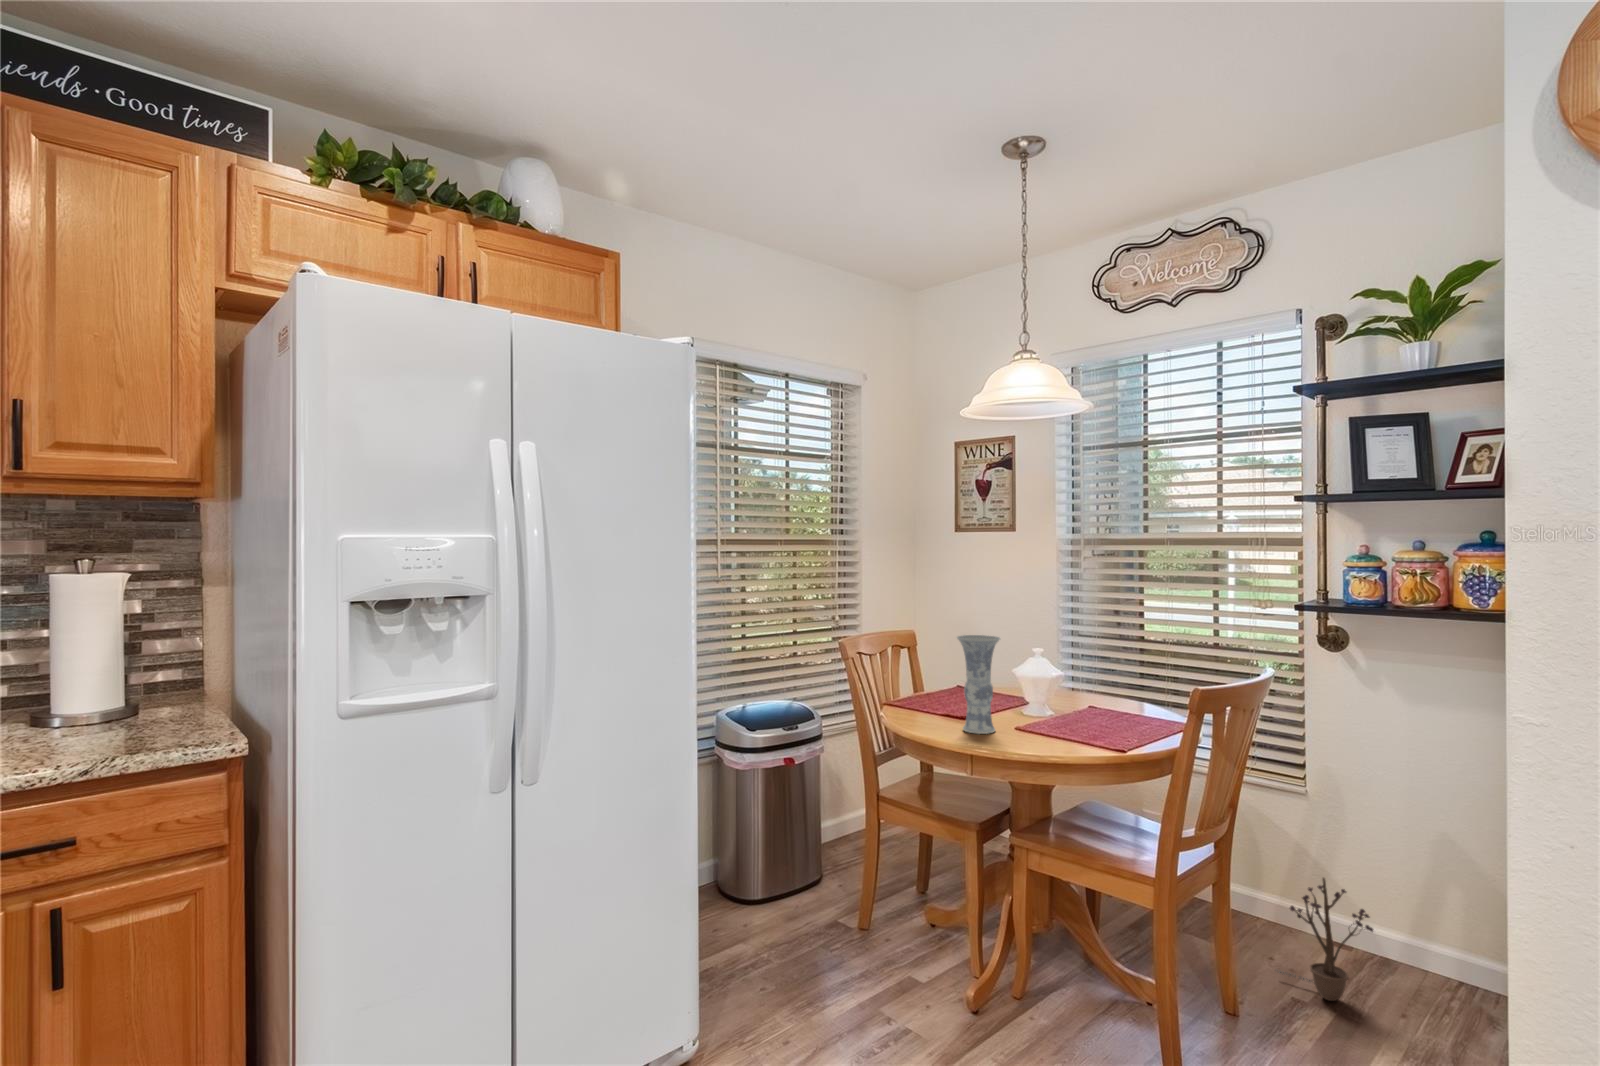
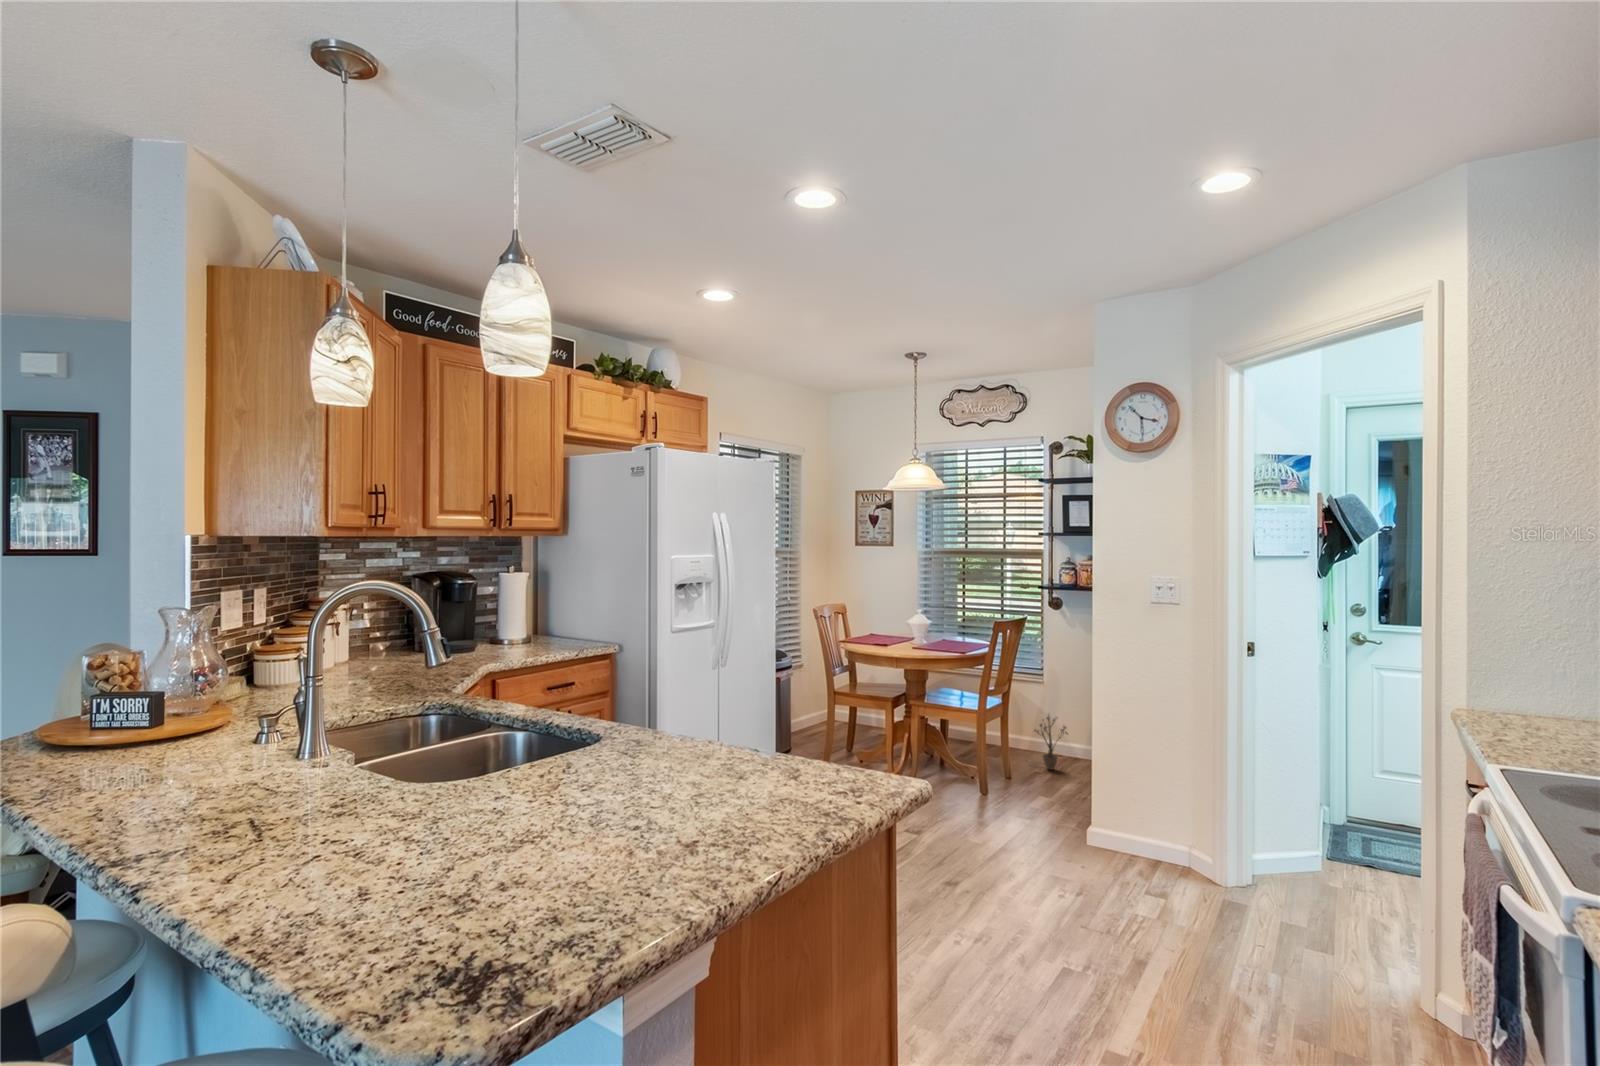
vase: present [957,635,1000,734] -> none [885,603,907,650]

